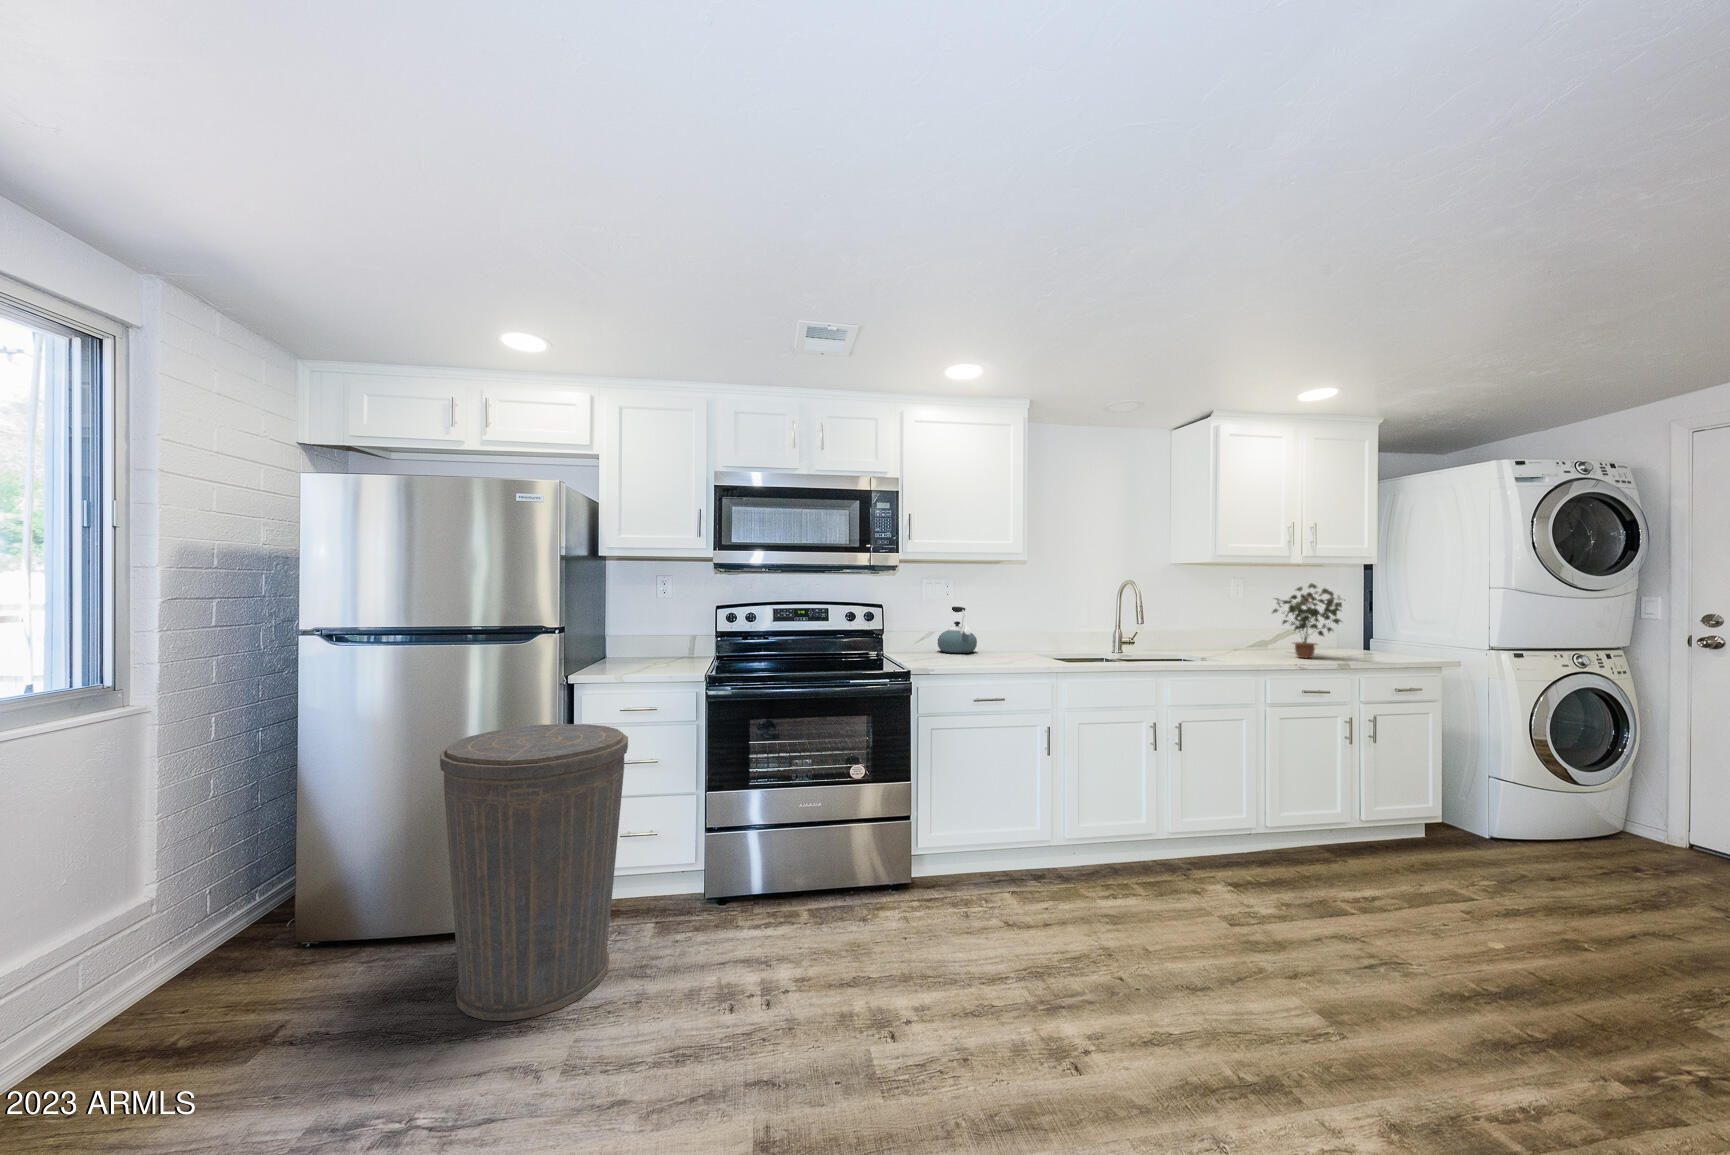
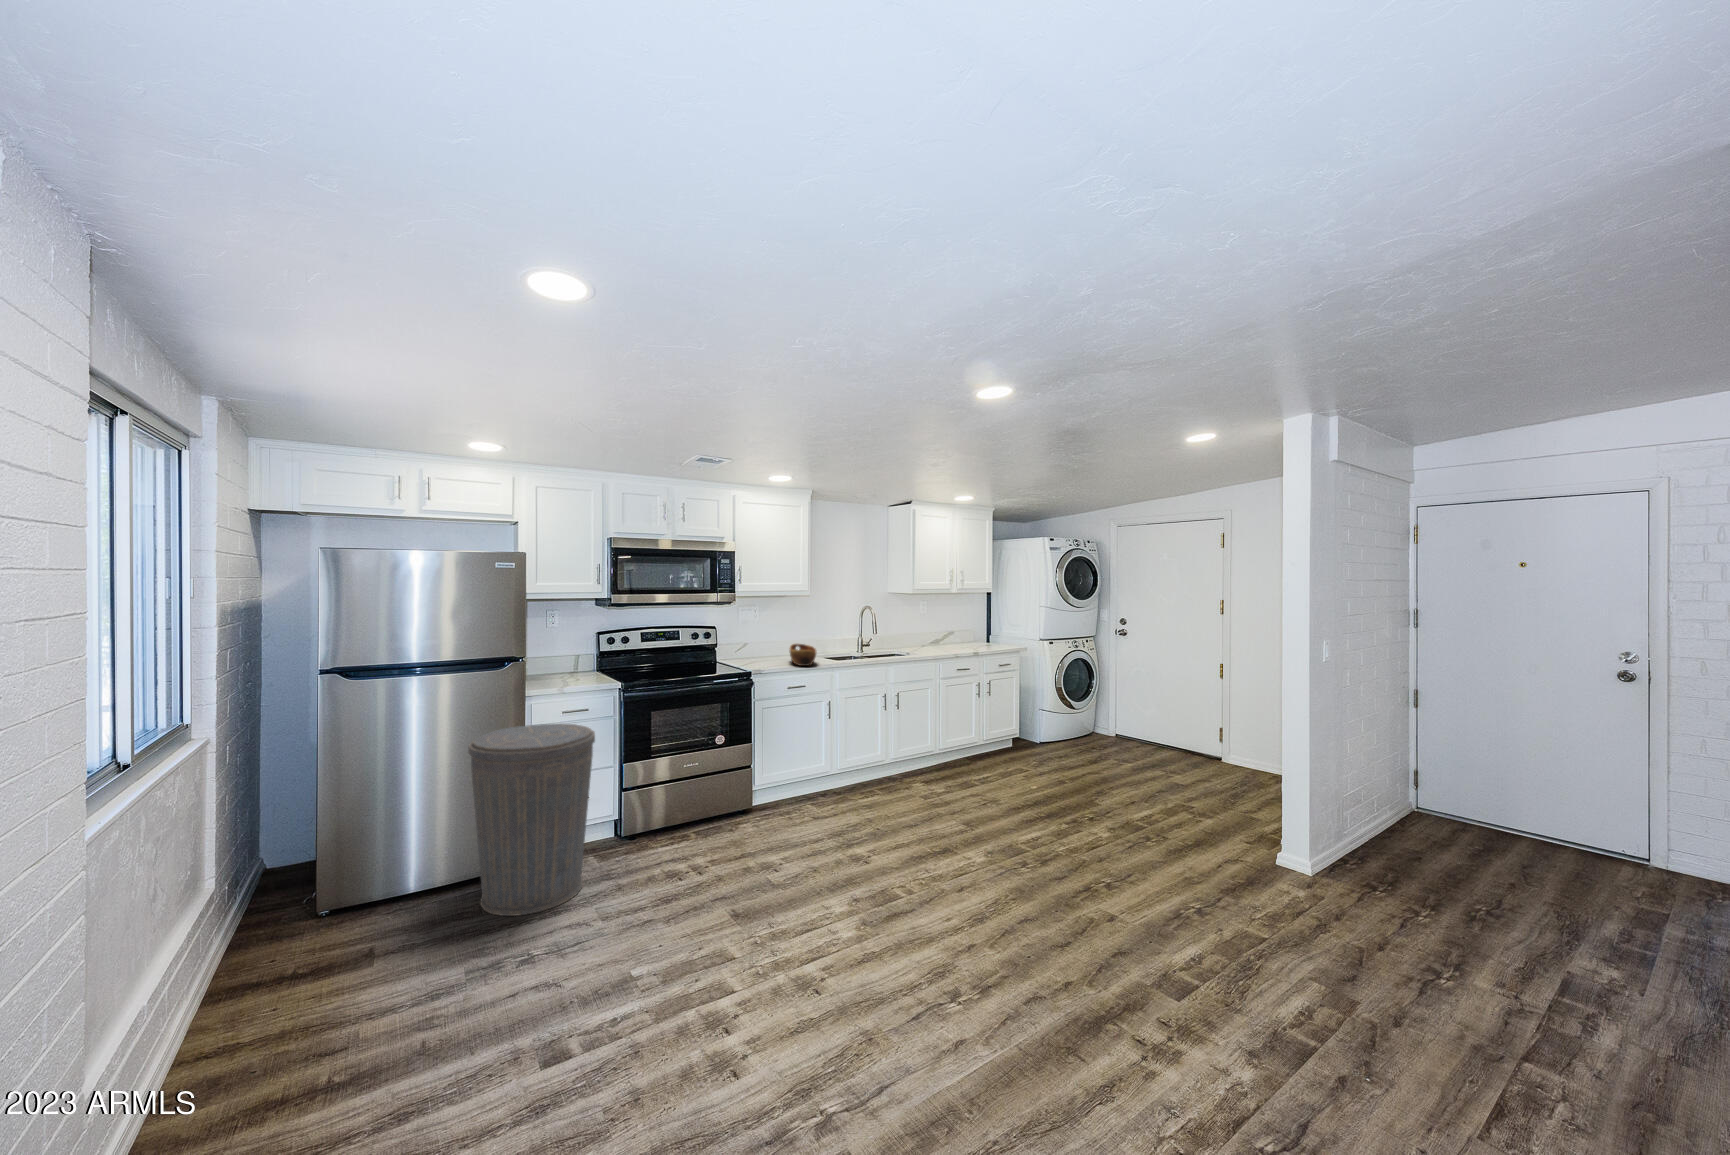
potted plant: present [1272,584,1342,658] -> none [940,606,978,650]
kettle: present [938,607,977,653] -> none [746,625,773,657]
wooden bowl: none [990,634,1033,667] -> present [789,644,817,666]

